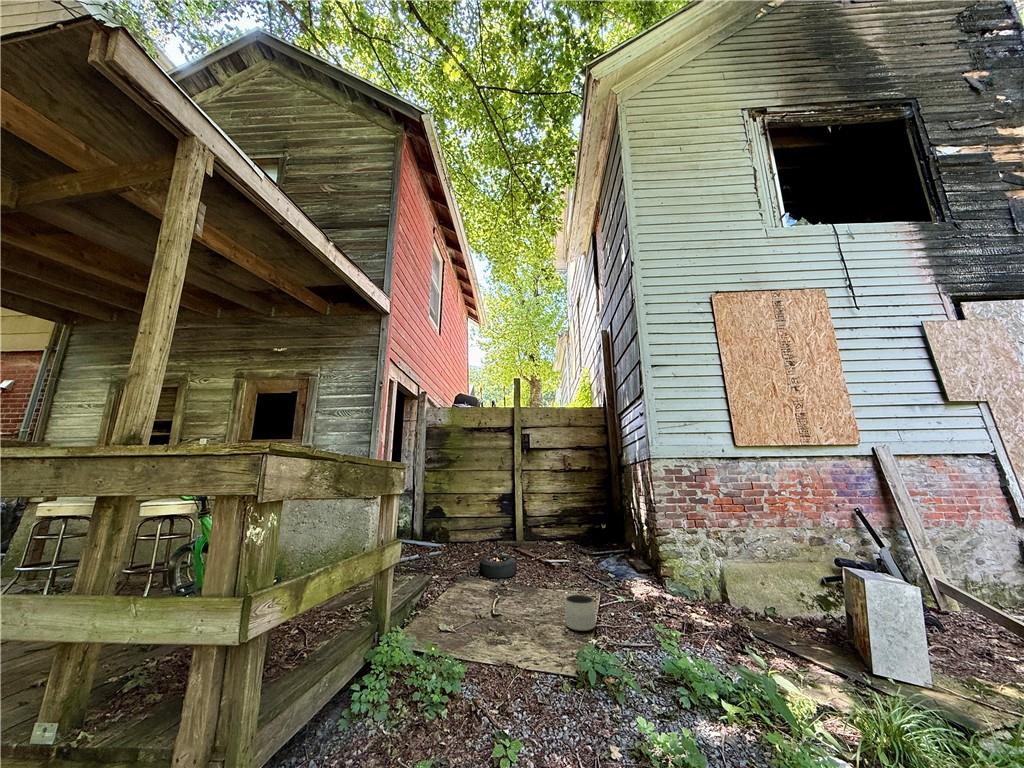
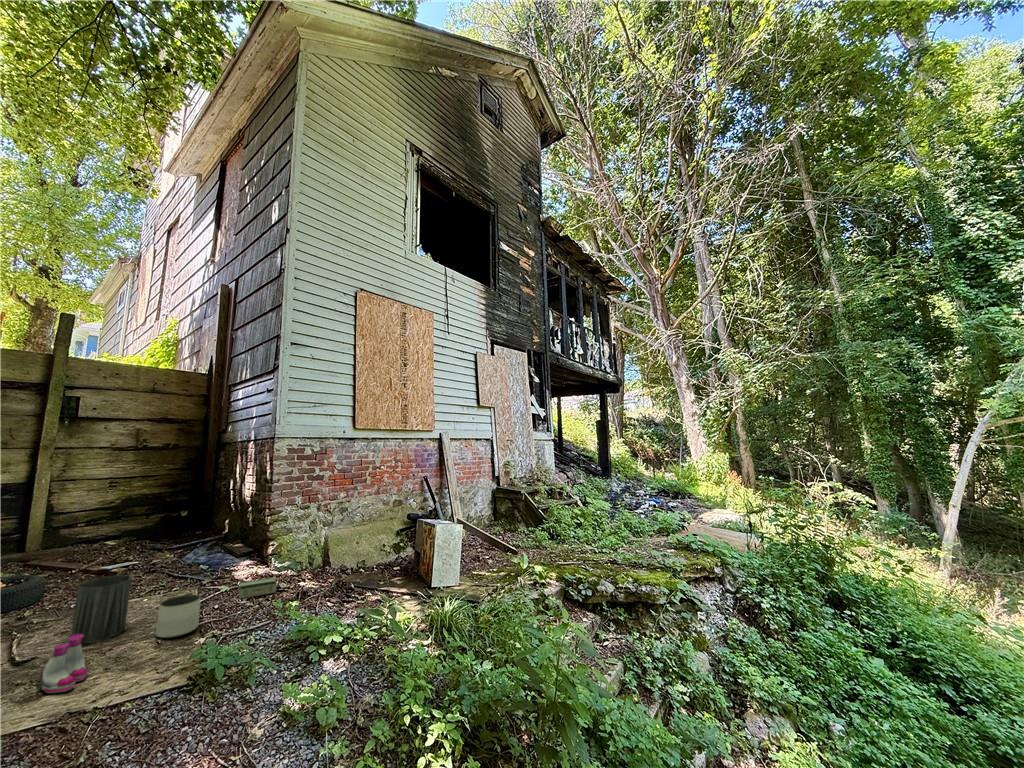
trash can: none [520,566,550,615] -> present [71,575,132,643]
toolbox: none [632,597,666,616] -> present [239,577,277,598]
boots: none [497,604,521,646] -> present [40,634,88,693]

